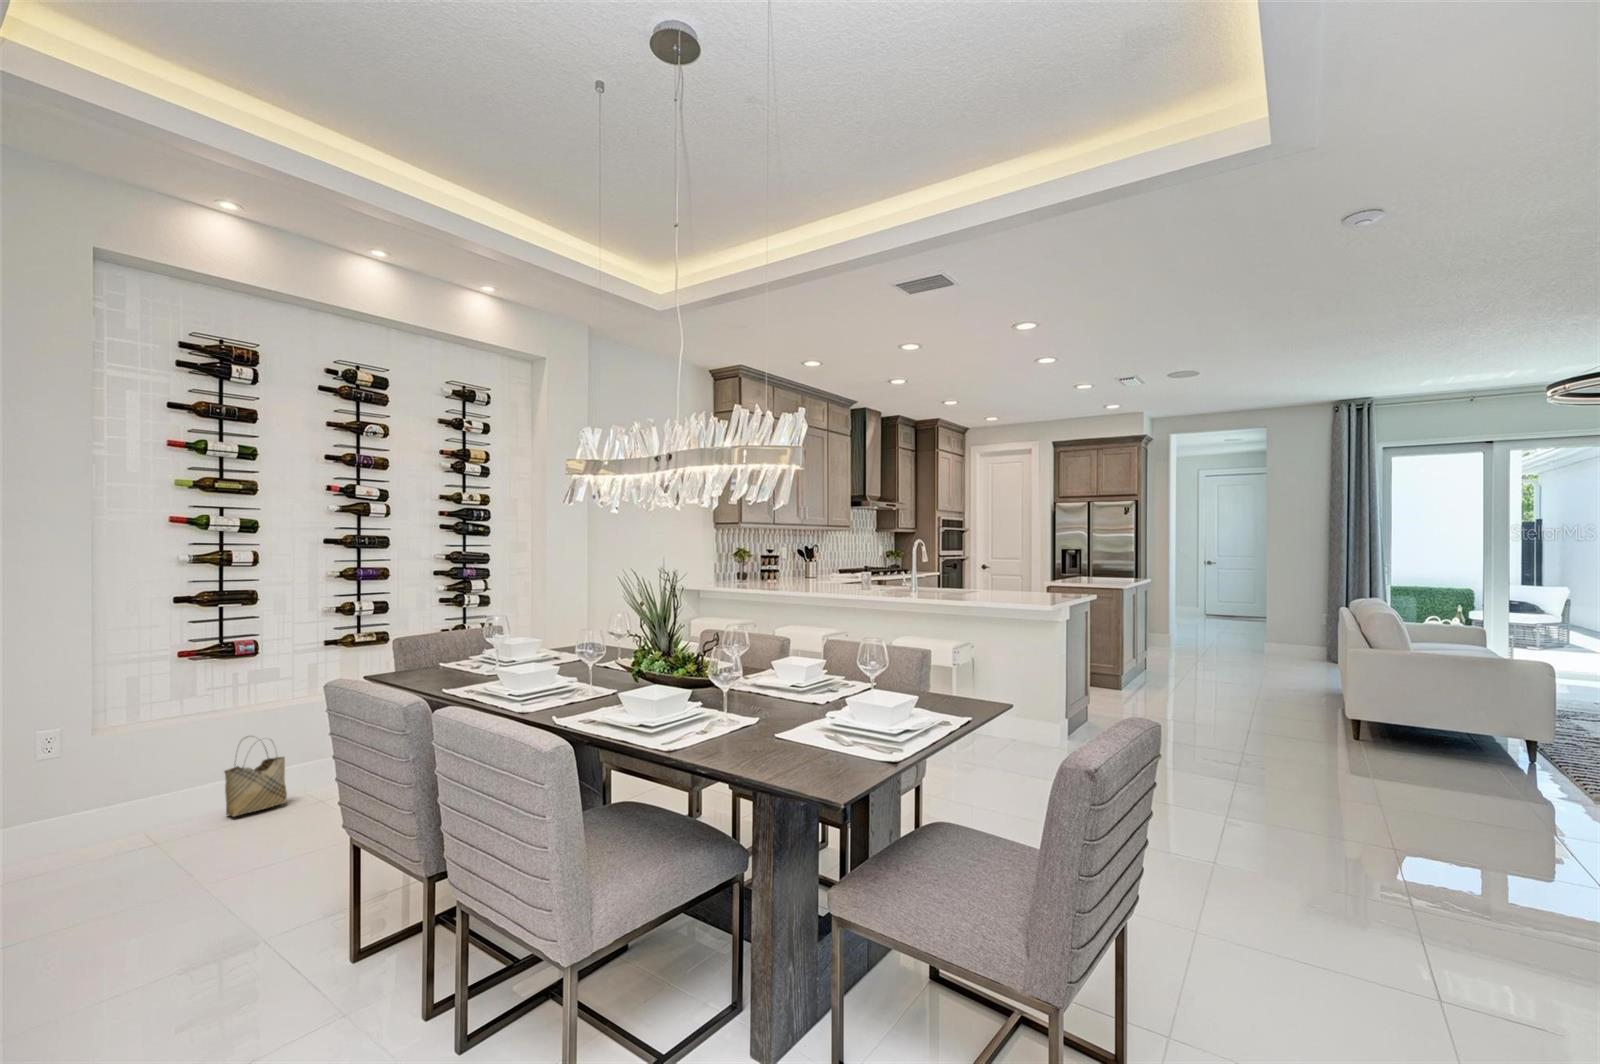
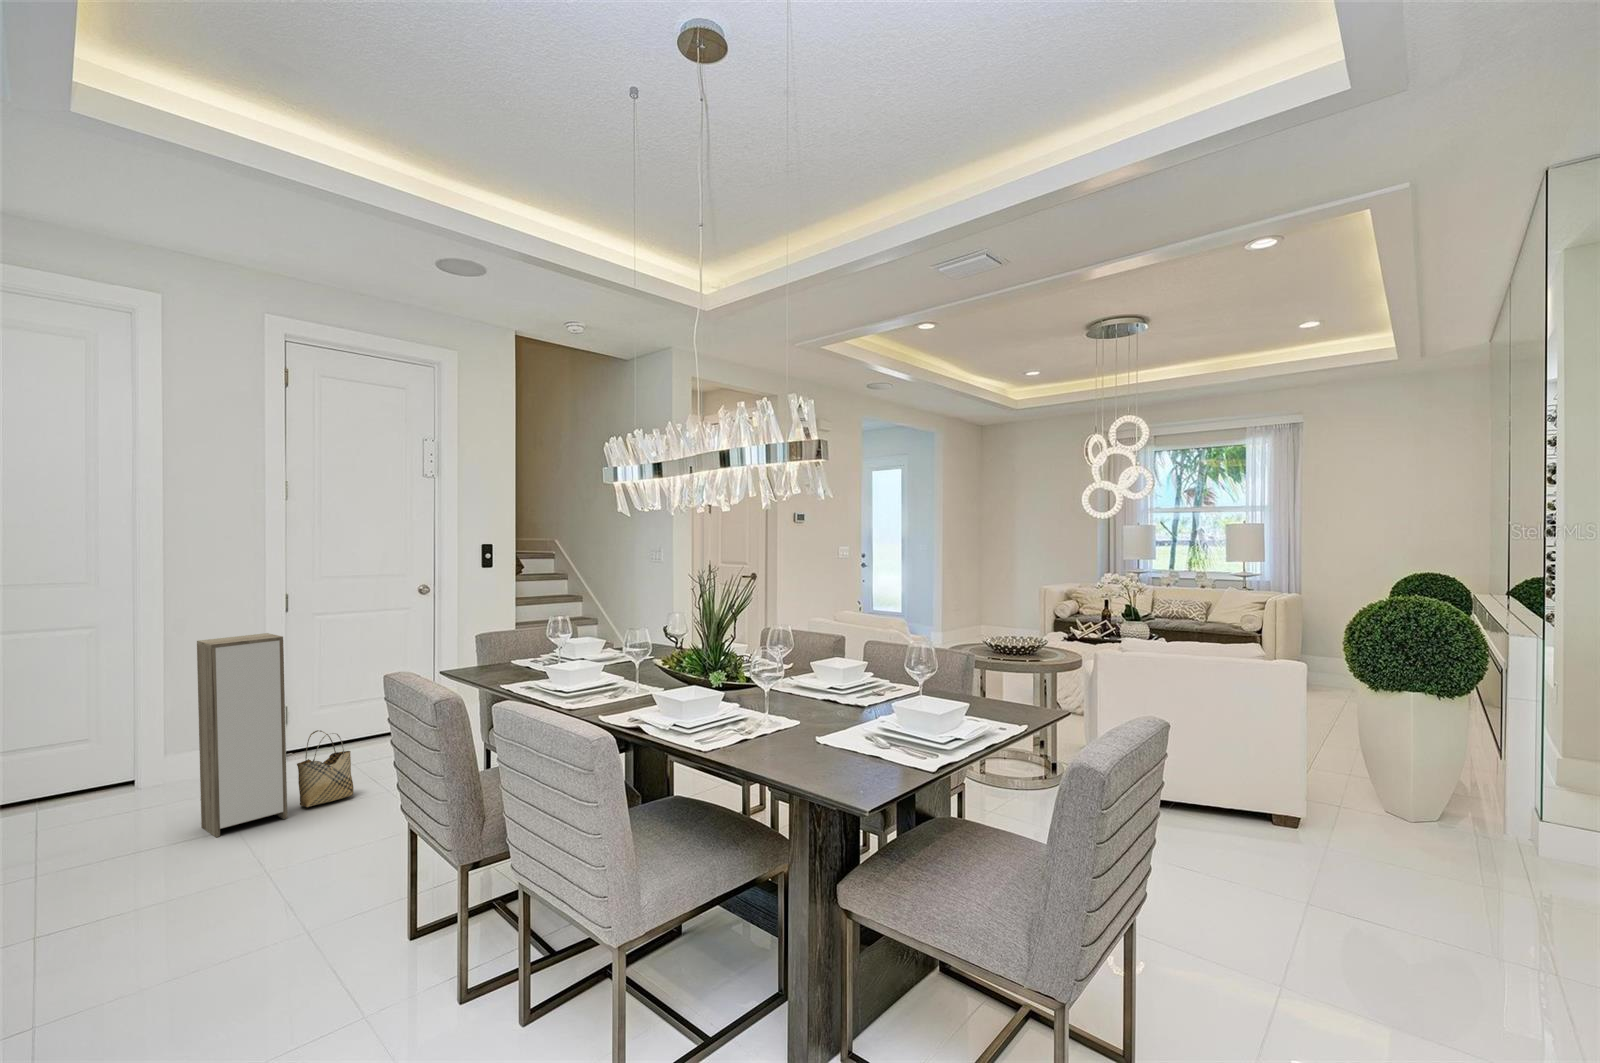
storage cabinet: none [111,634,213,852] -> present [197,633,287,837]

